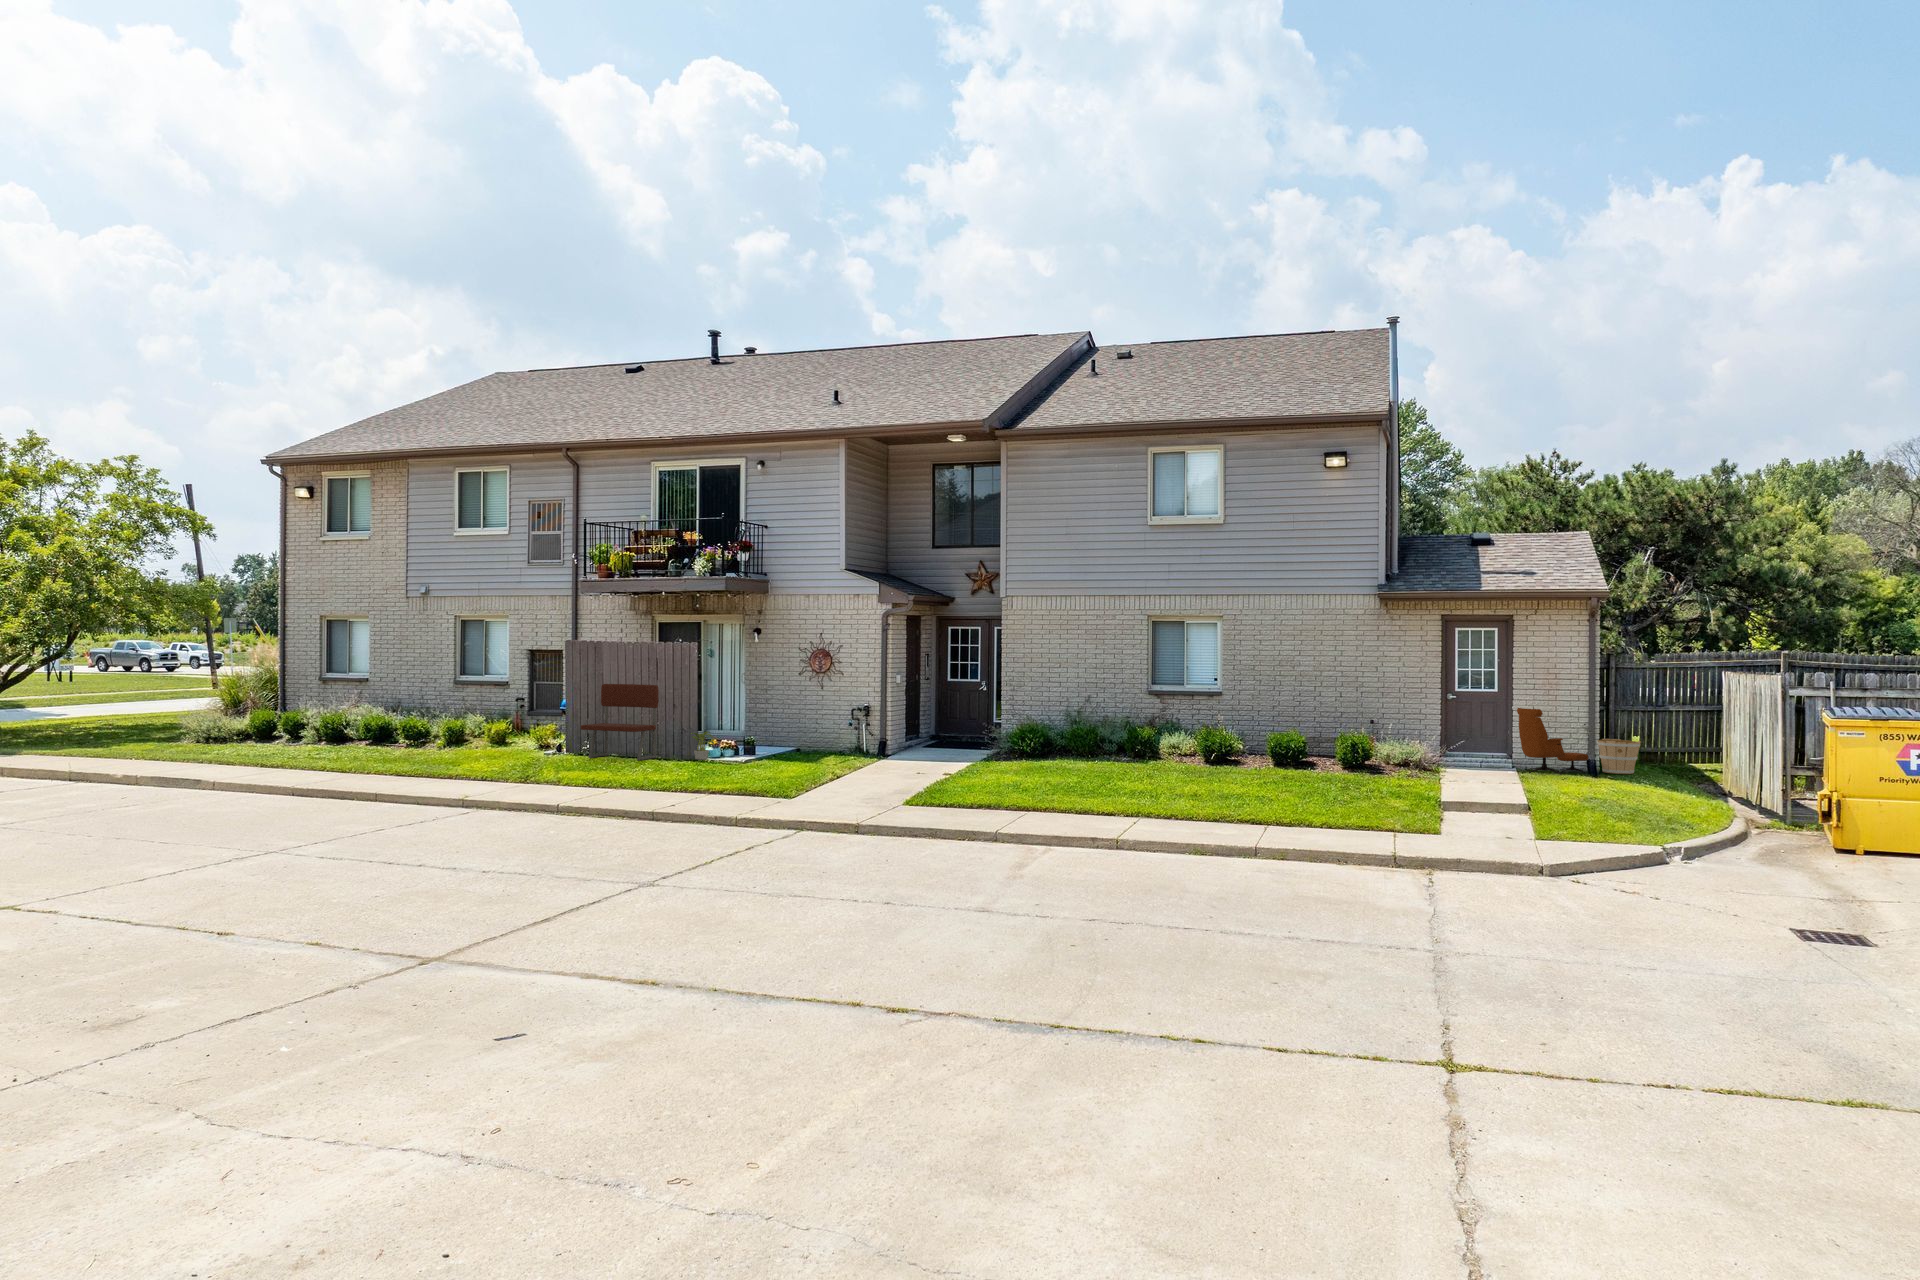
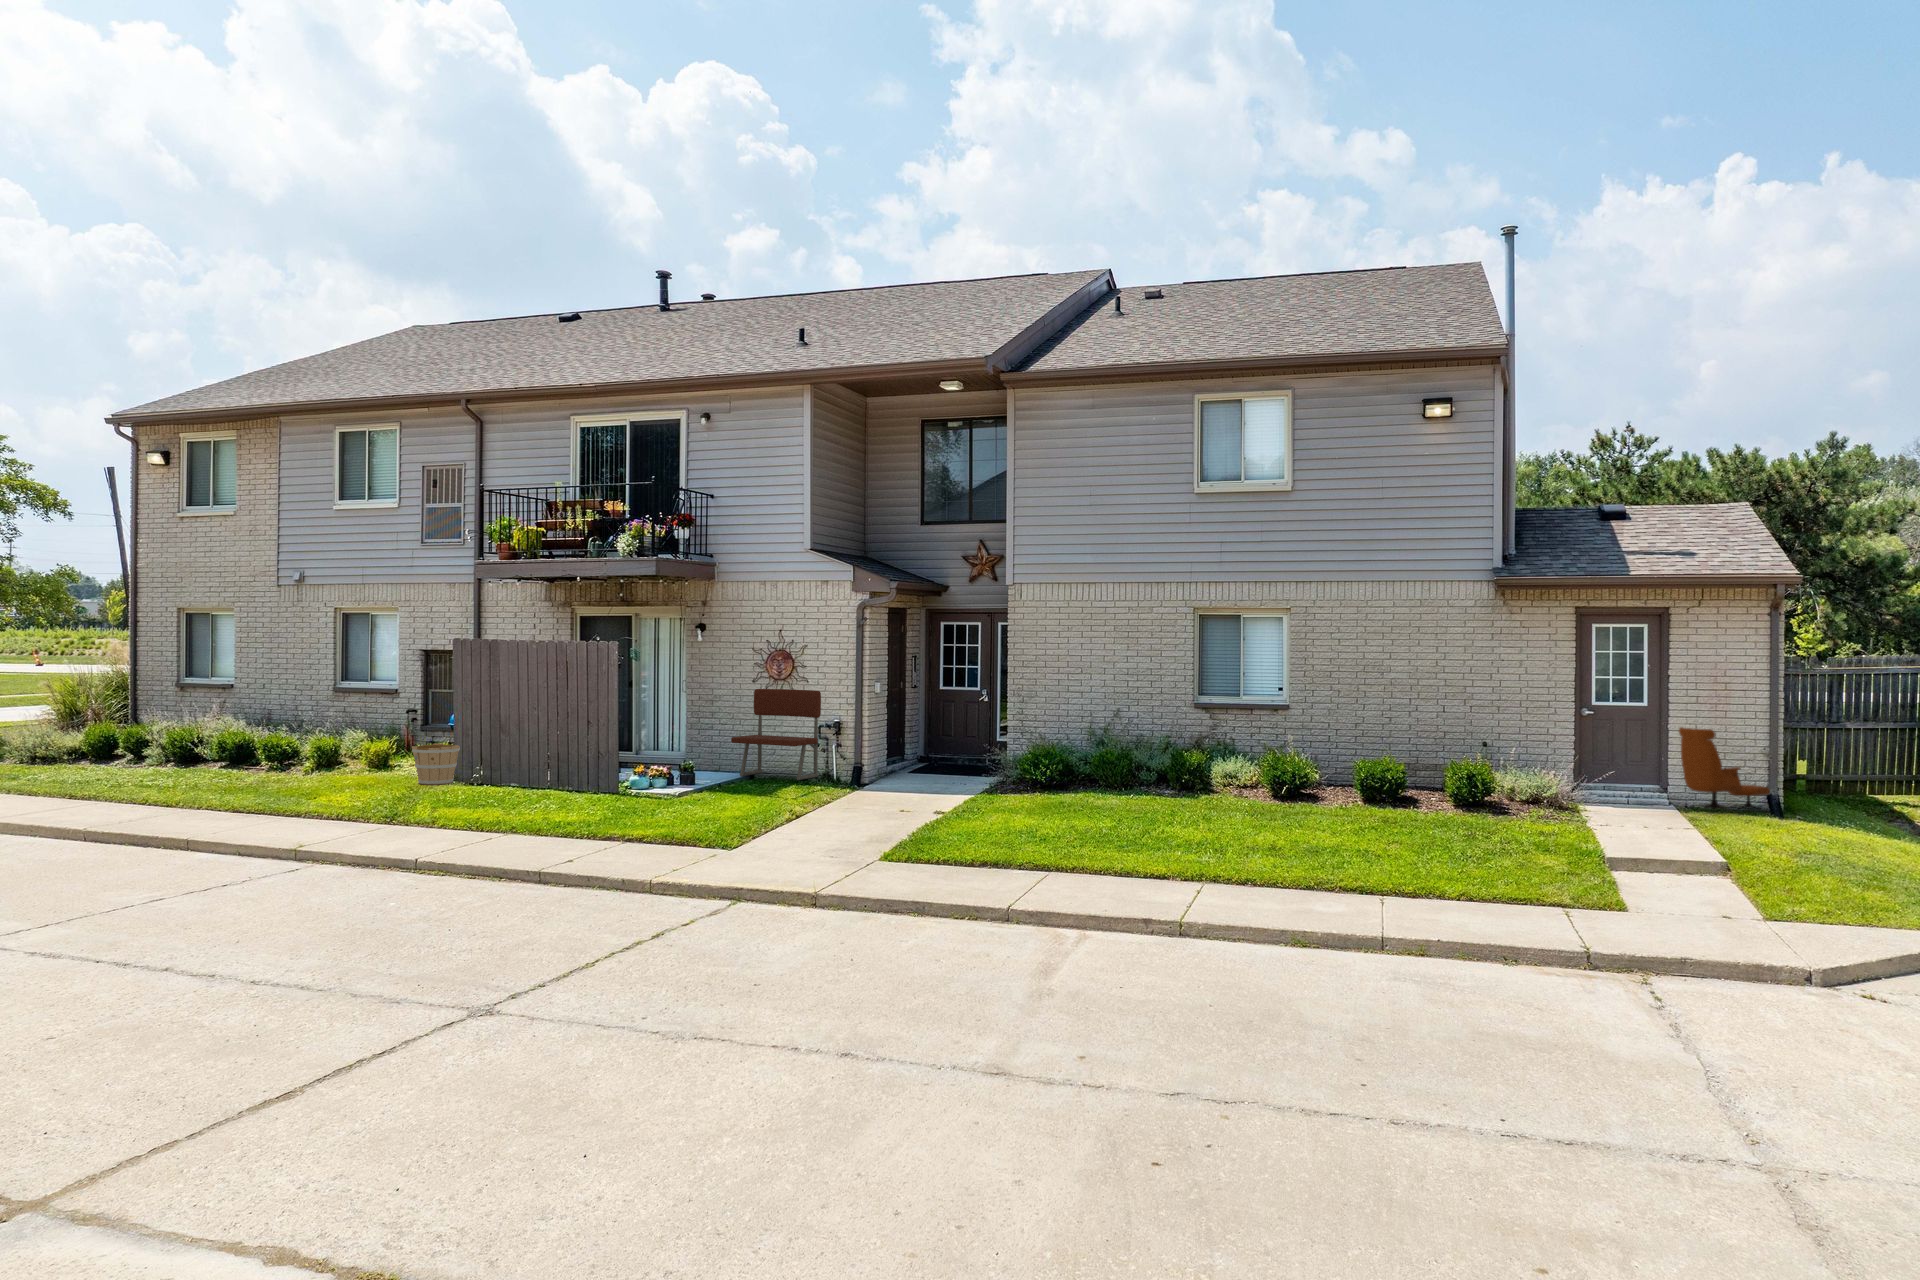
bench: present [581,684,659,761] -> present [731,689,821,780]
potted plant: present [691,732,714,760] -> none [610,755,644,791]
wooden bucket: present [1597,739,1641,774] -> present [412,743,460,785]

